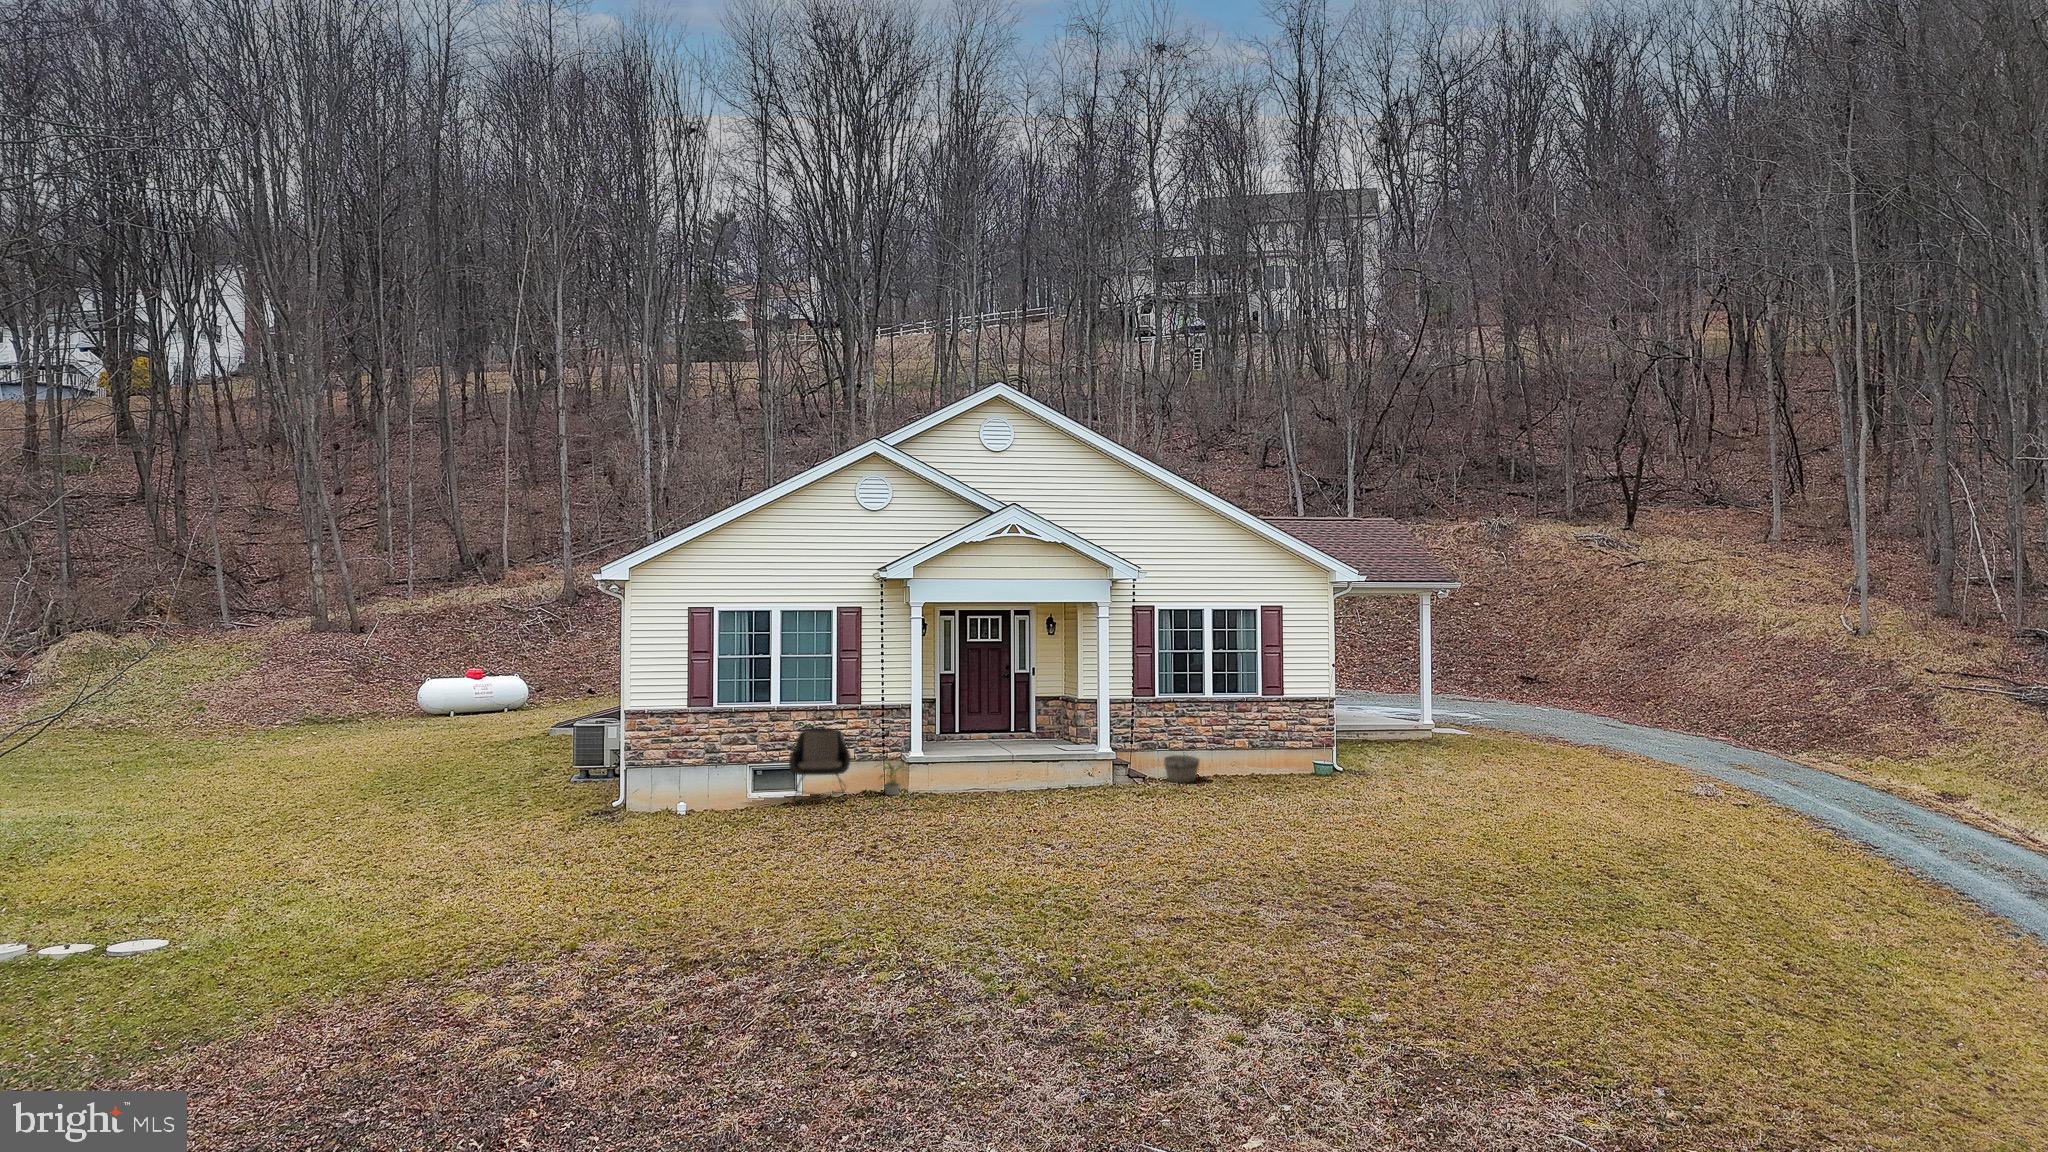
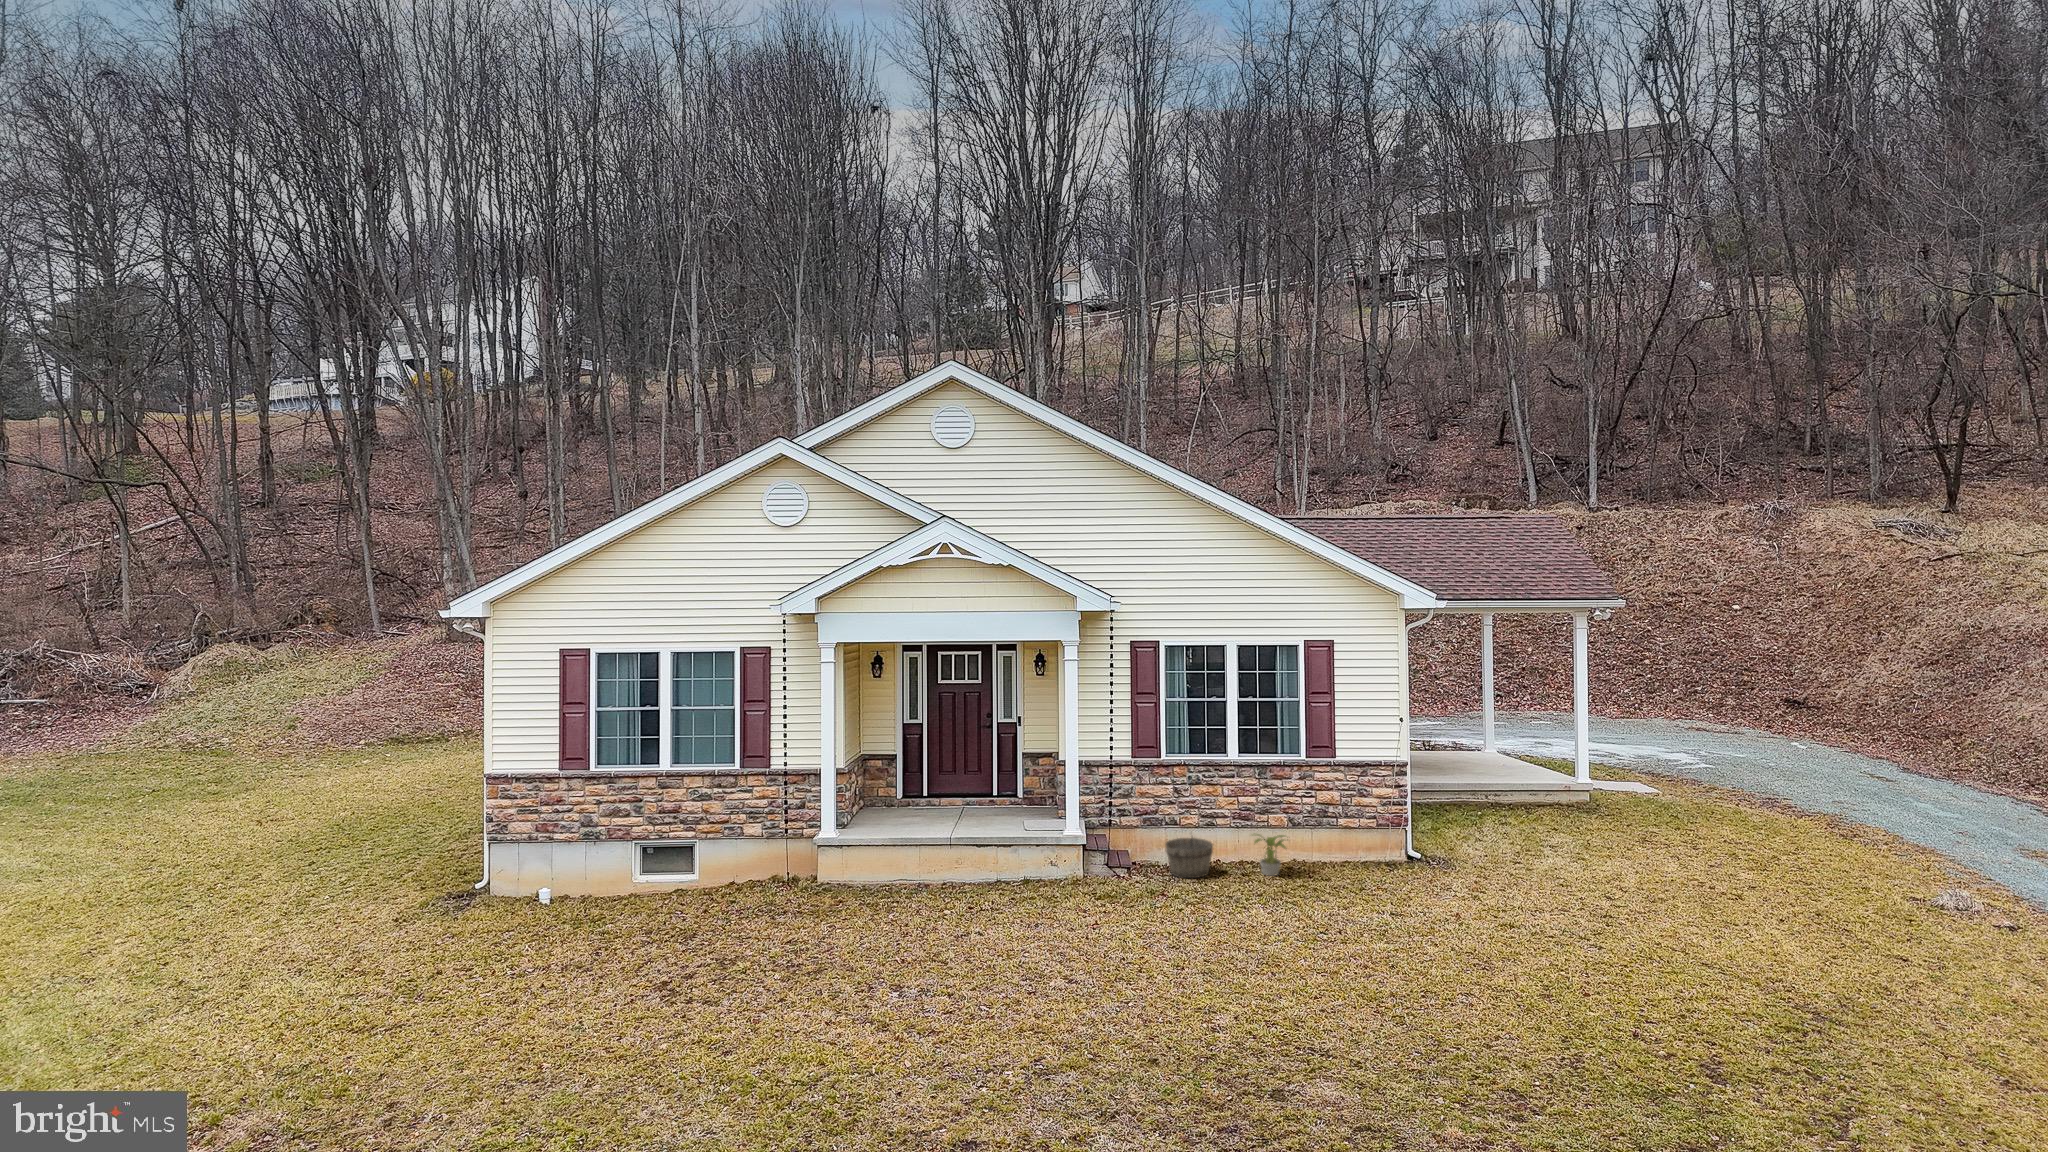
lounge chair: present [789,728,851,803] -> none [660,797,748,896]
potted plant: present [880,762,906,795] -> present [1255,834,1287,876]

